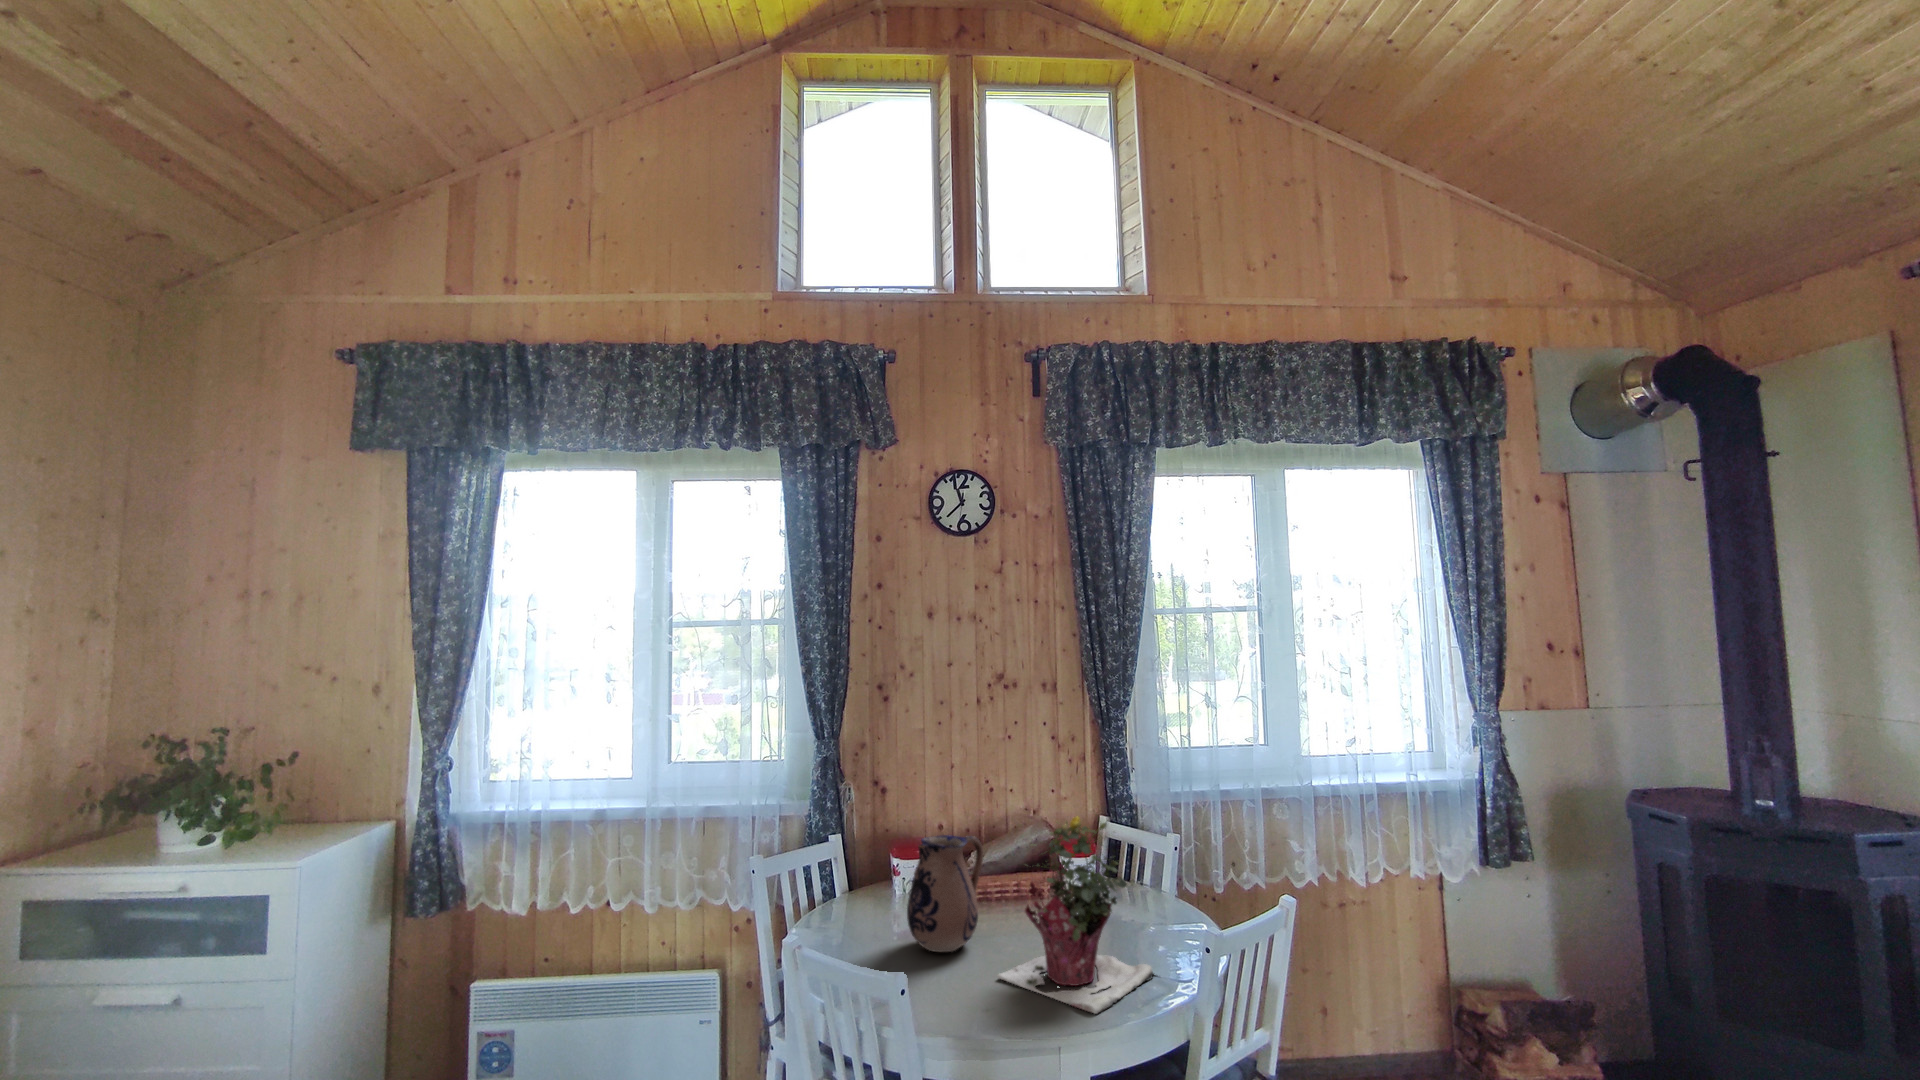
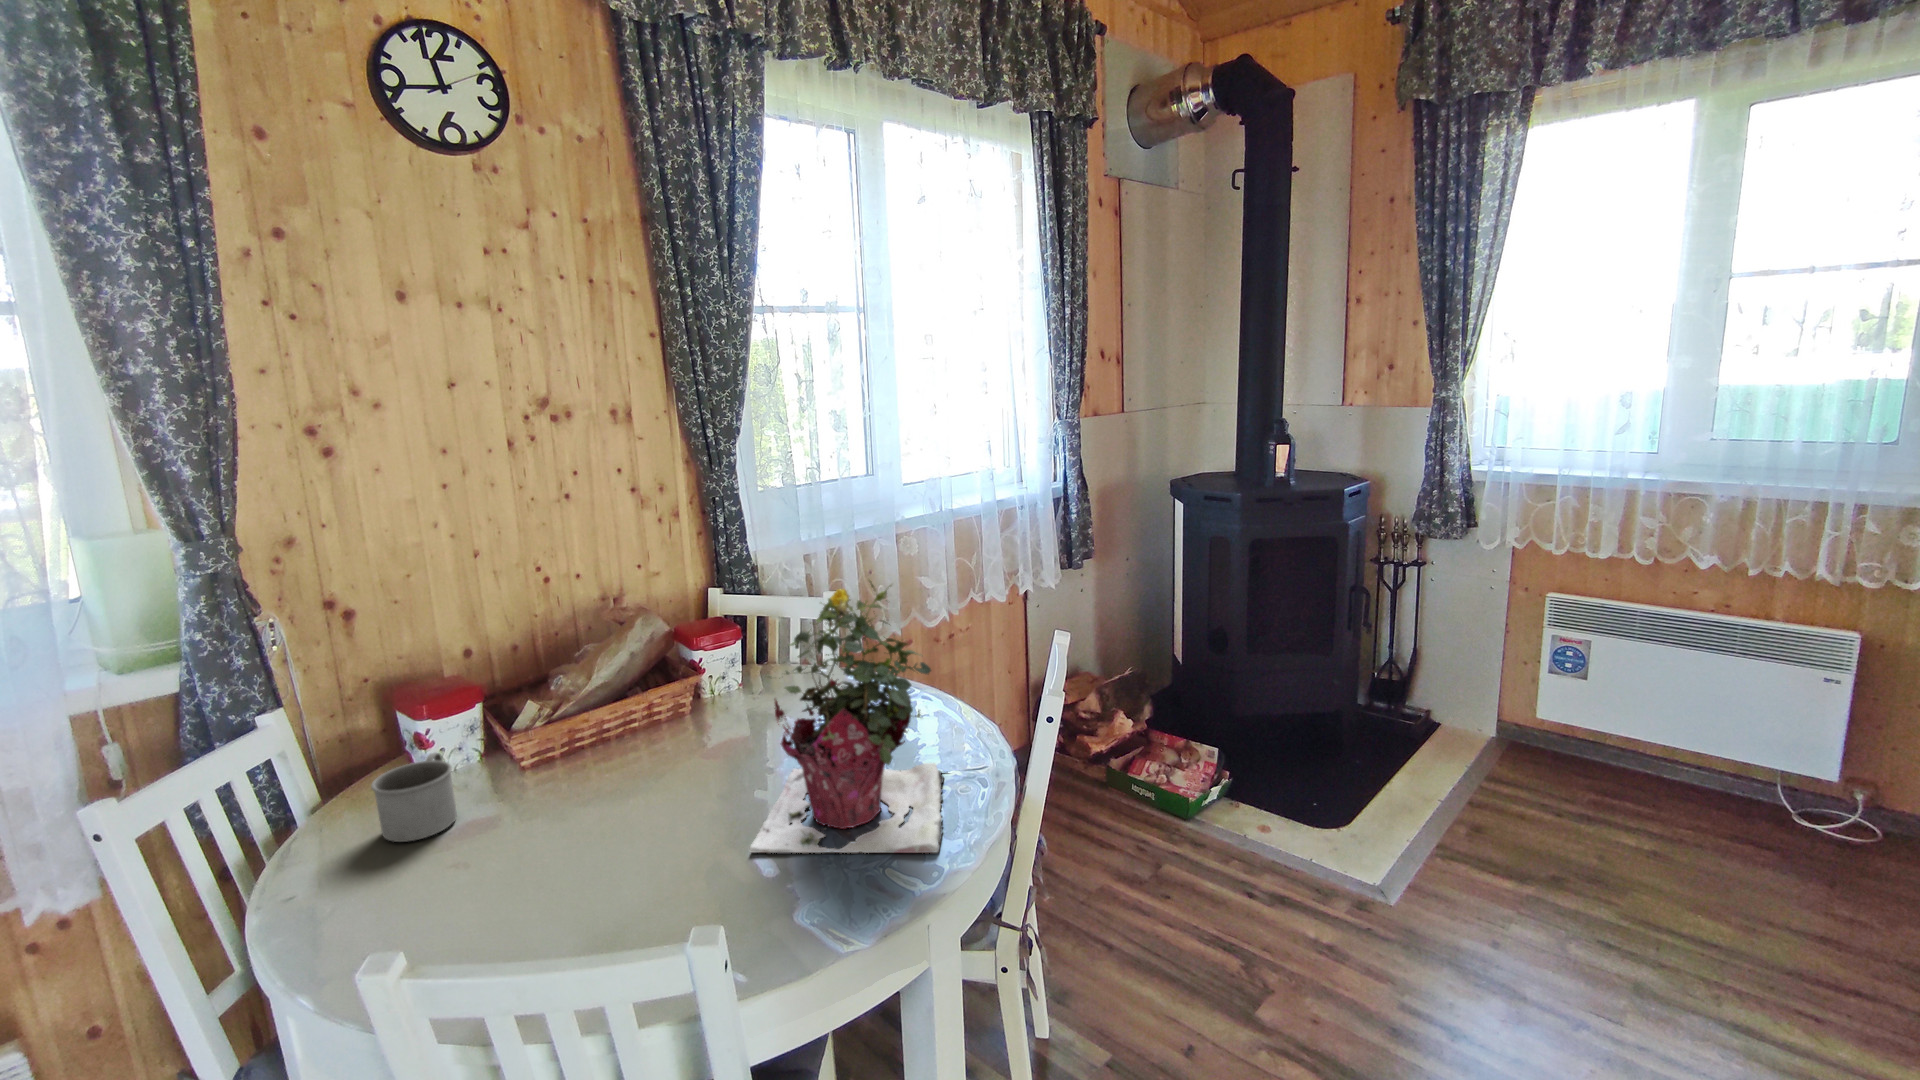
ceramic pitcher: present [907,835,983,952] -> none [536,653,665,848]
mug: none [851,877,892,922] -> present [371,752,457,842]

